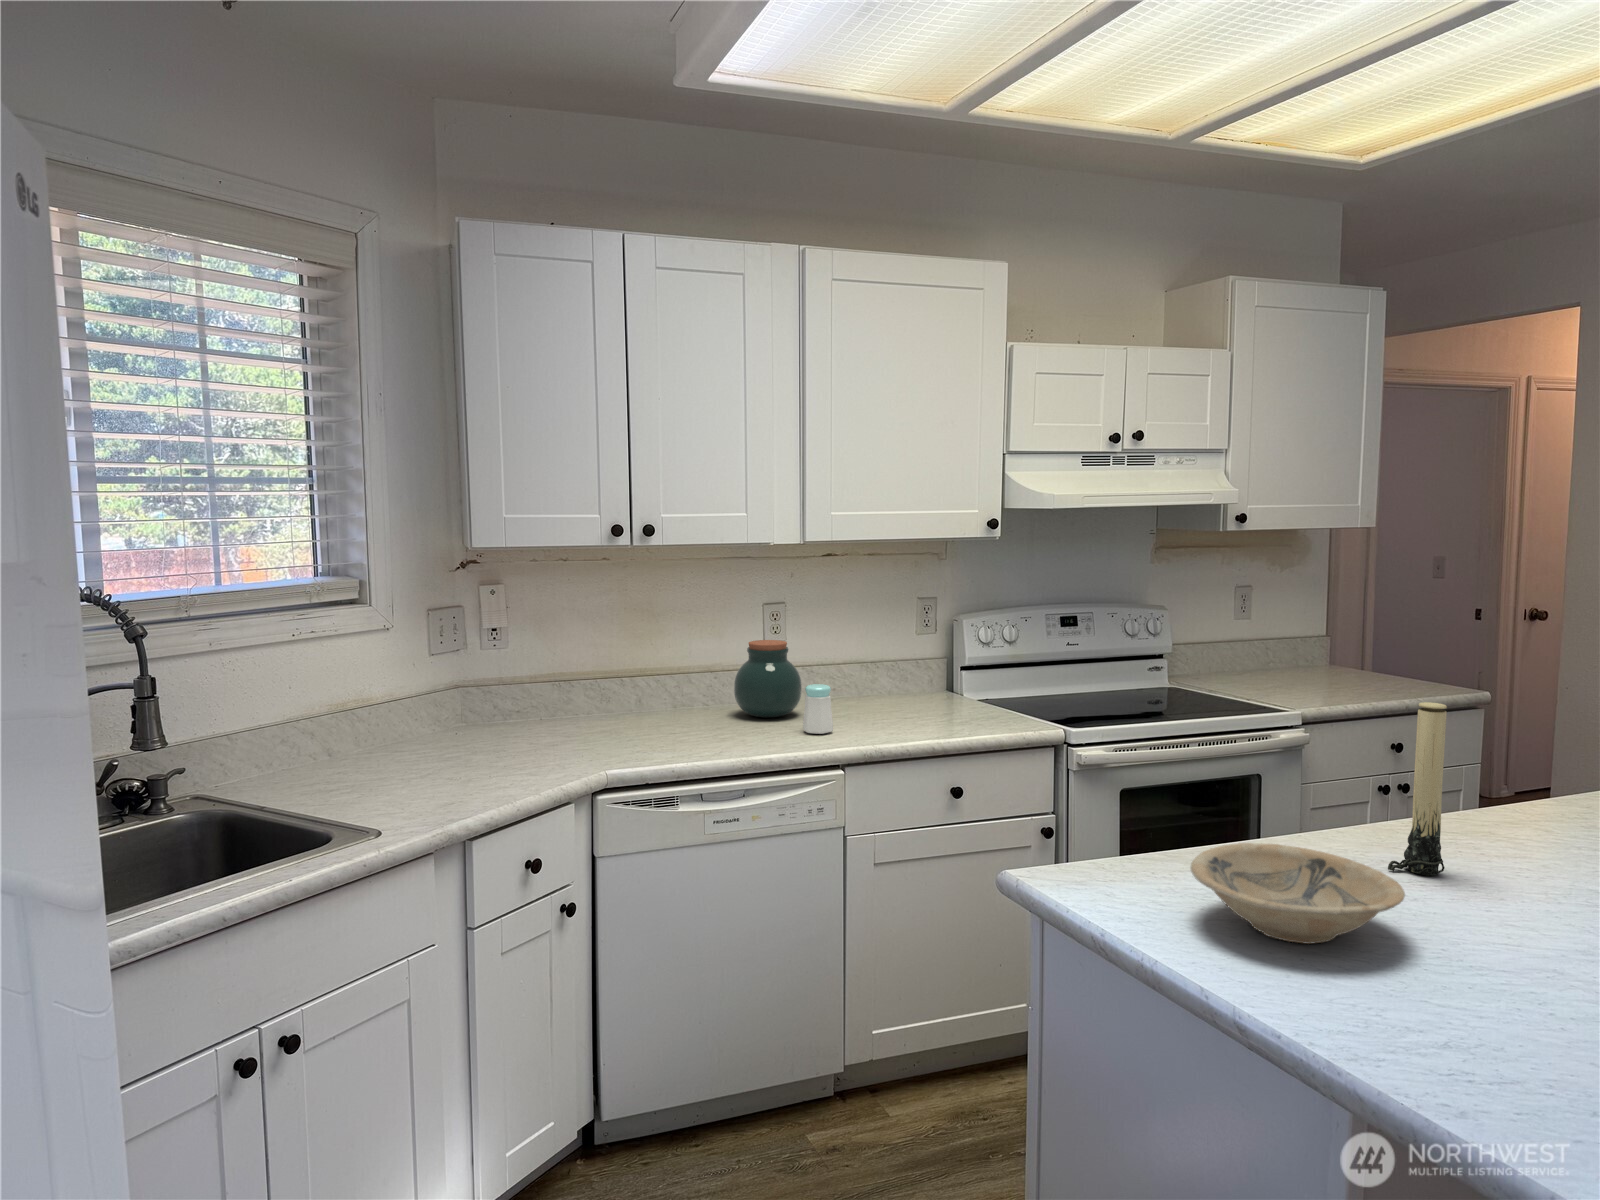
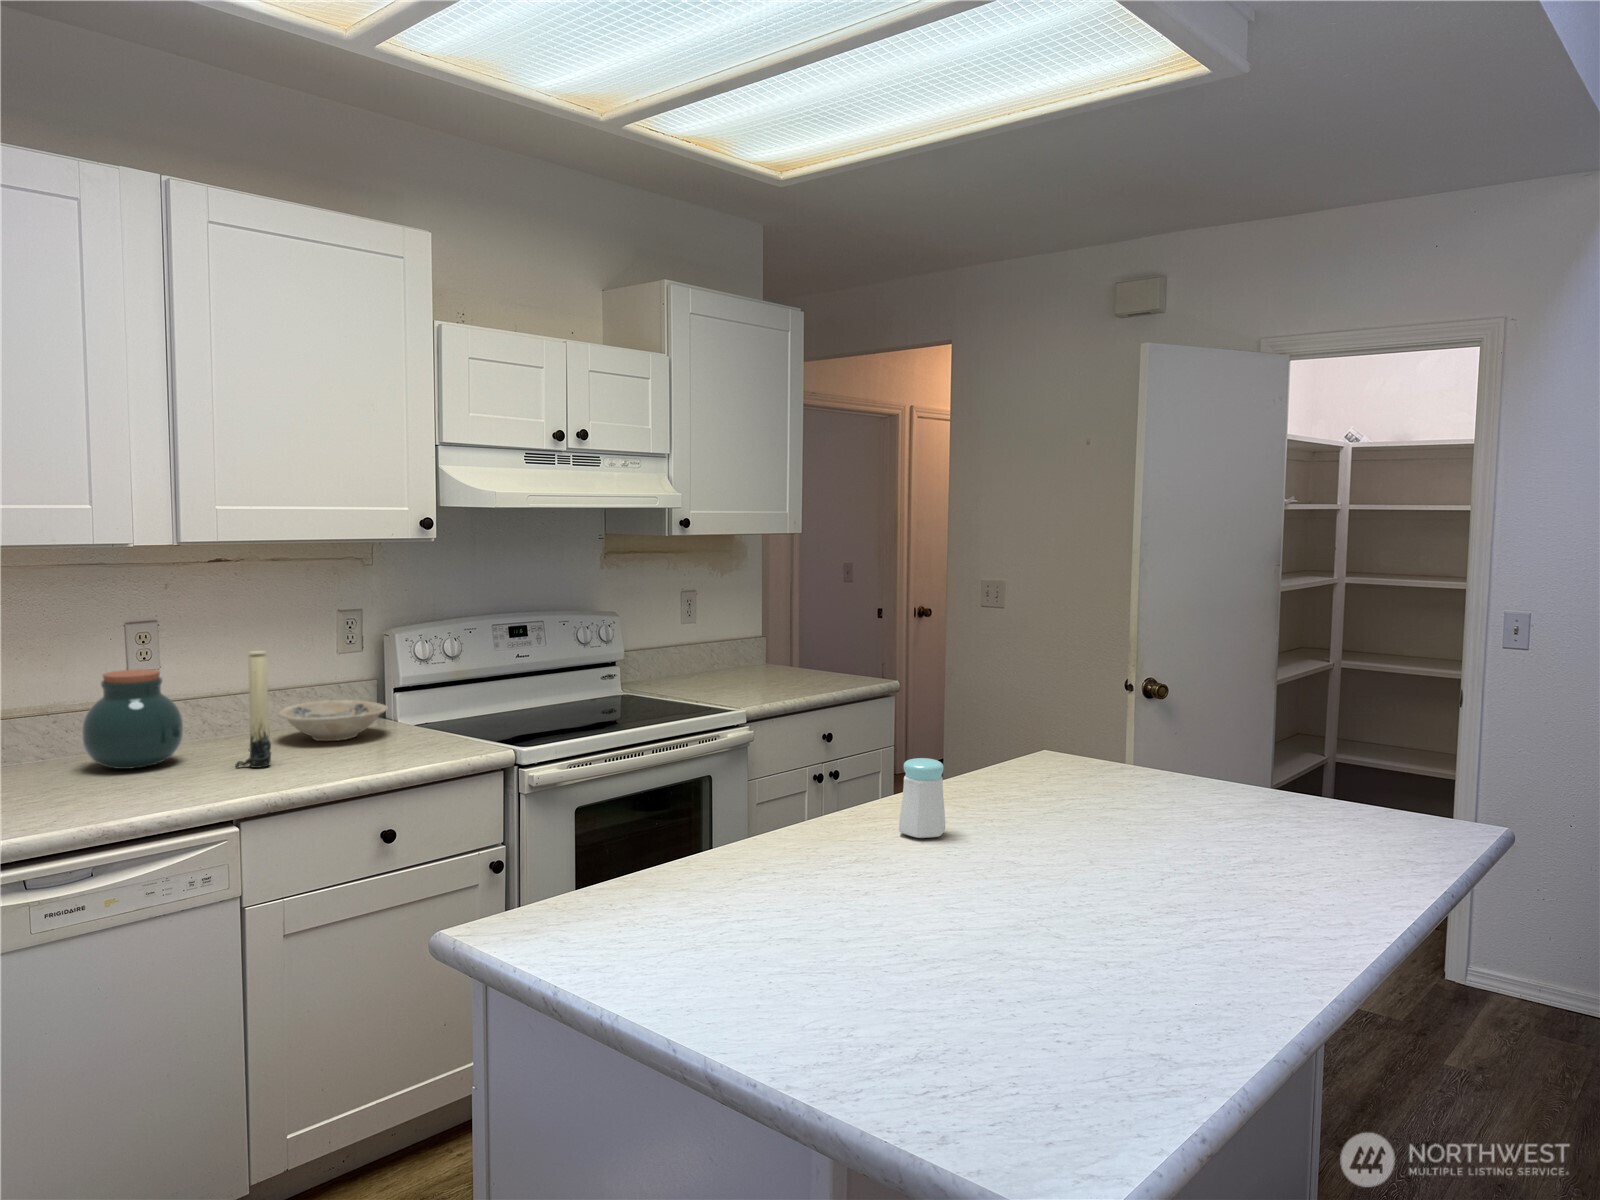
salt shaker: present [803,684,833,734] -> present [899,758,945,838]
candle: present [1388,702,1447,875] -> present [235,651,271,768]
bowl: present [1190,843,1405,944] -> present [277,700,388,741]

